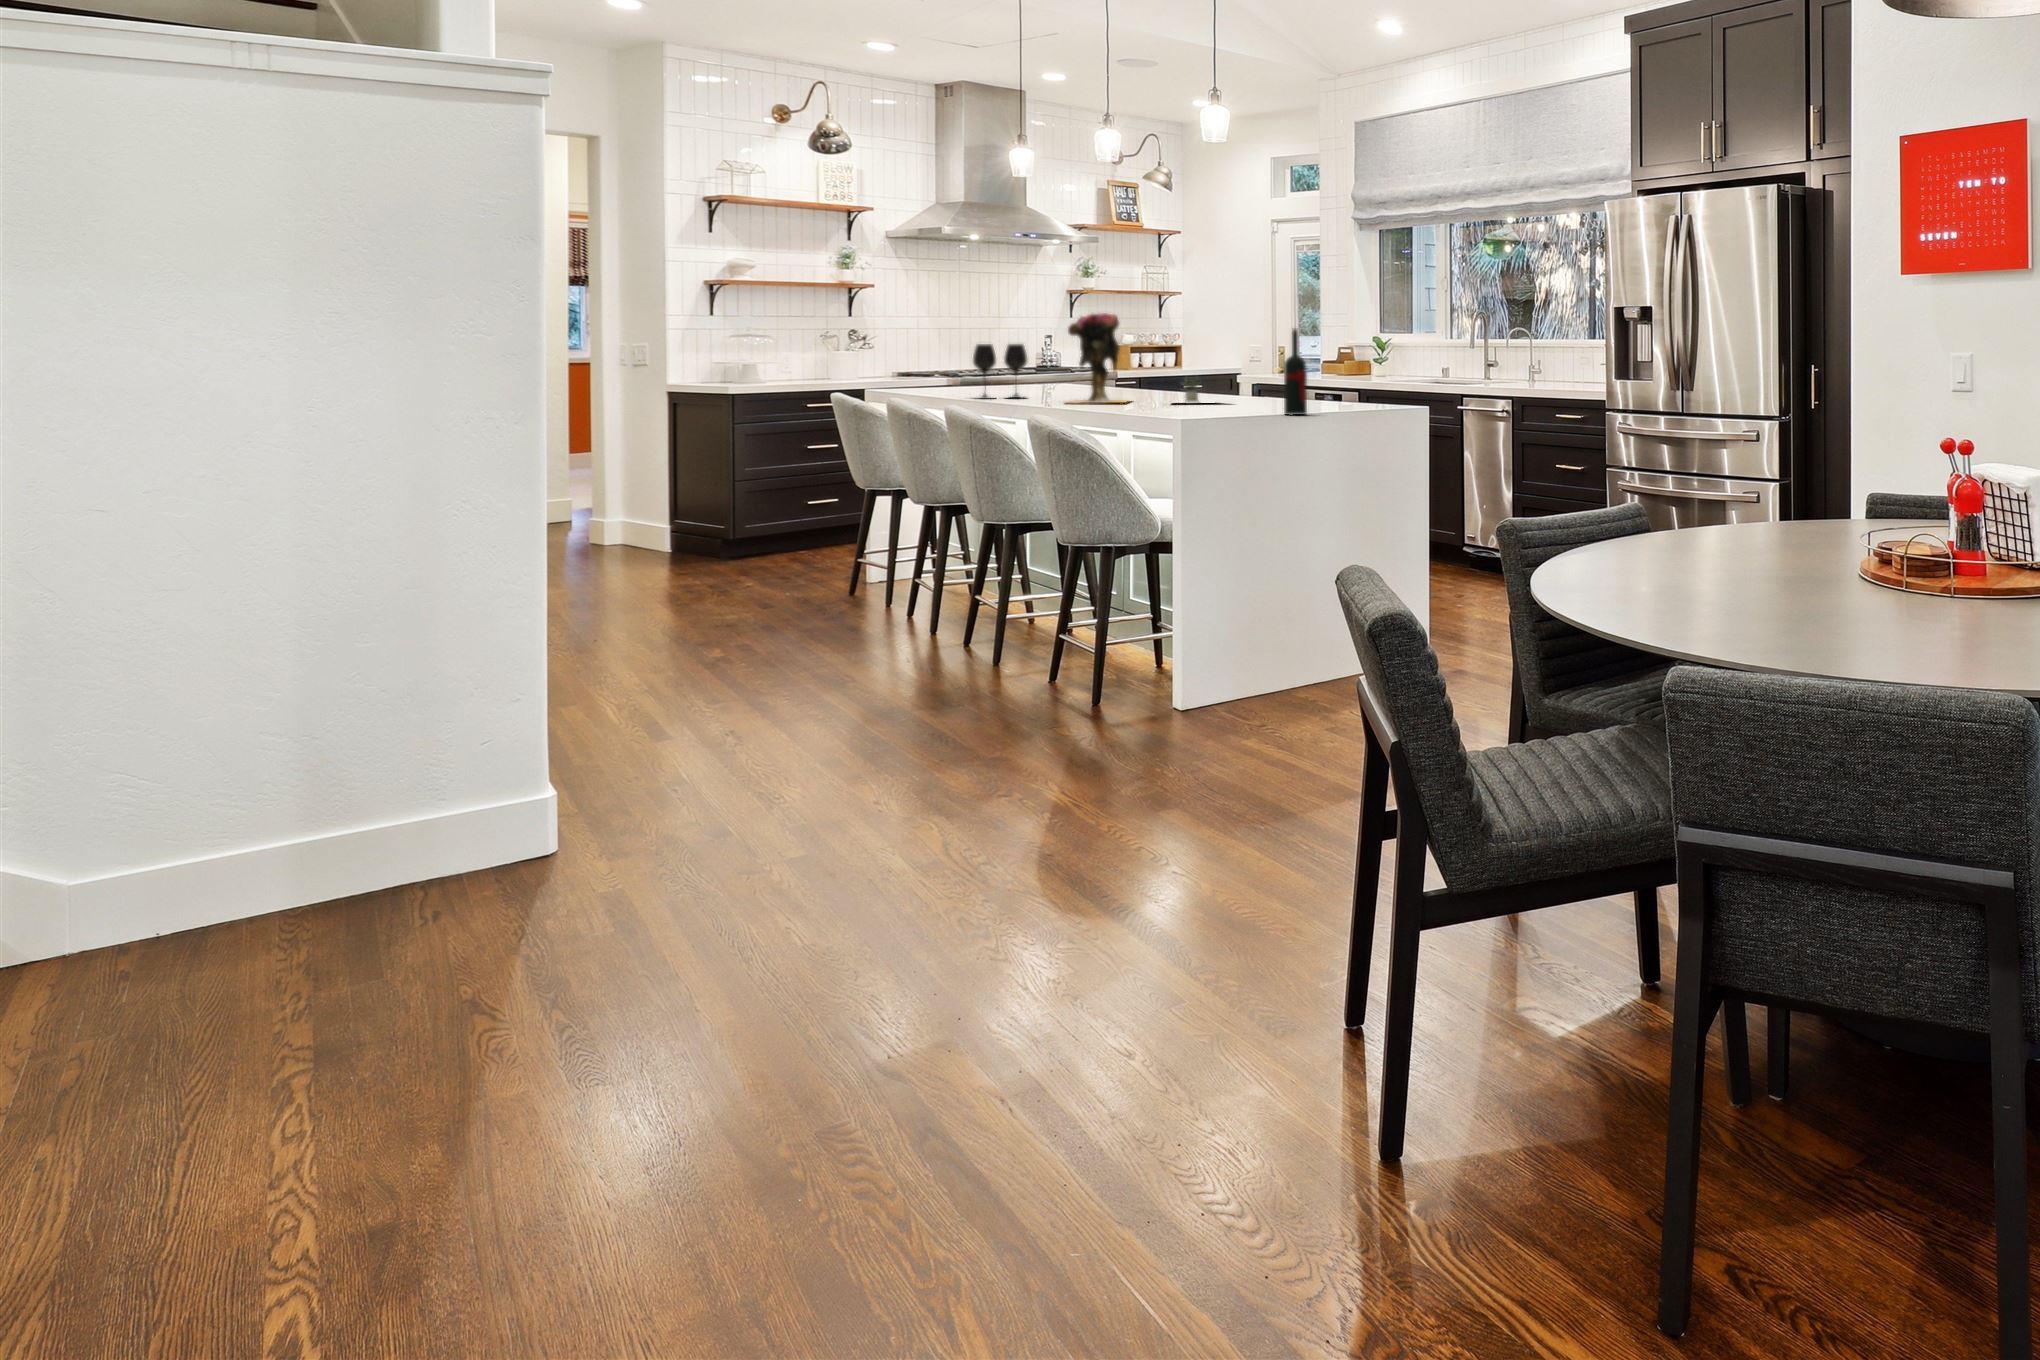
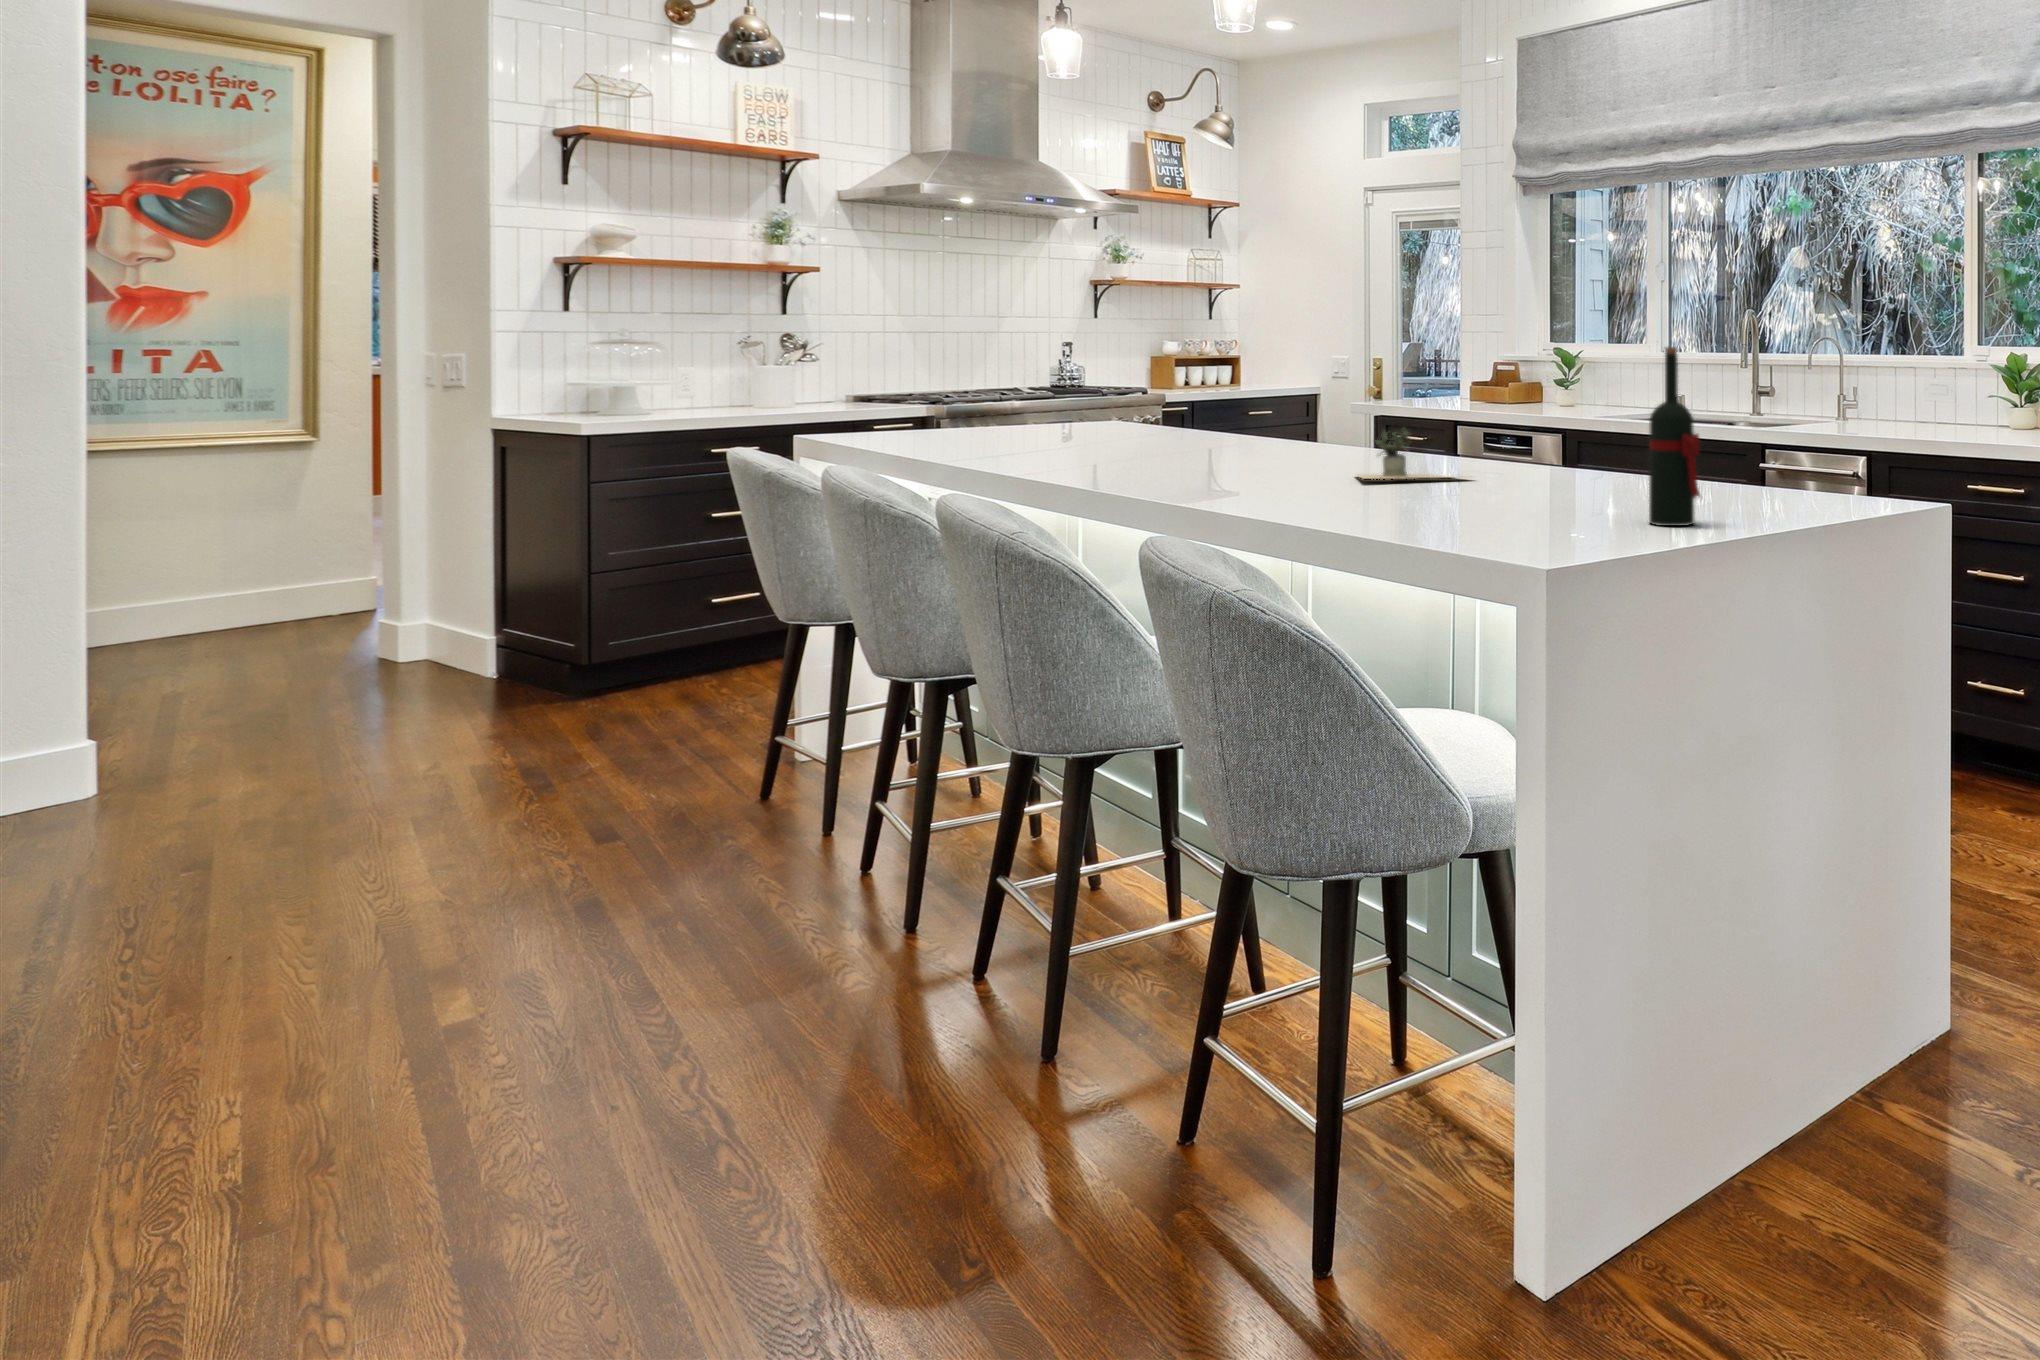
vase: present [1068,313,1126,404] -> none [1165,312,1282,484]
wine glass: present [973,344,1027,399] -> none [985,366,1086,467]

